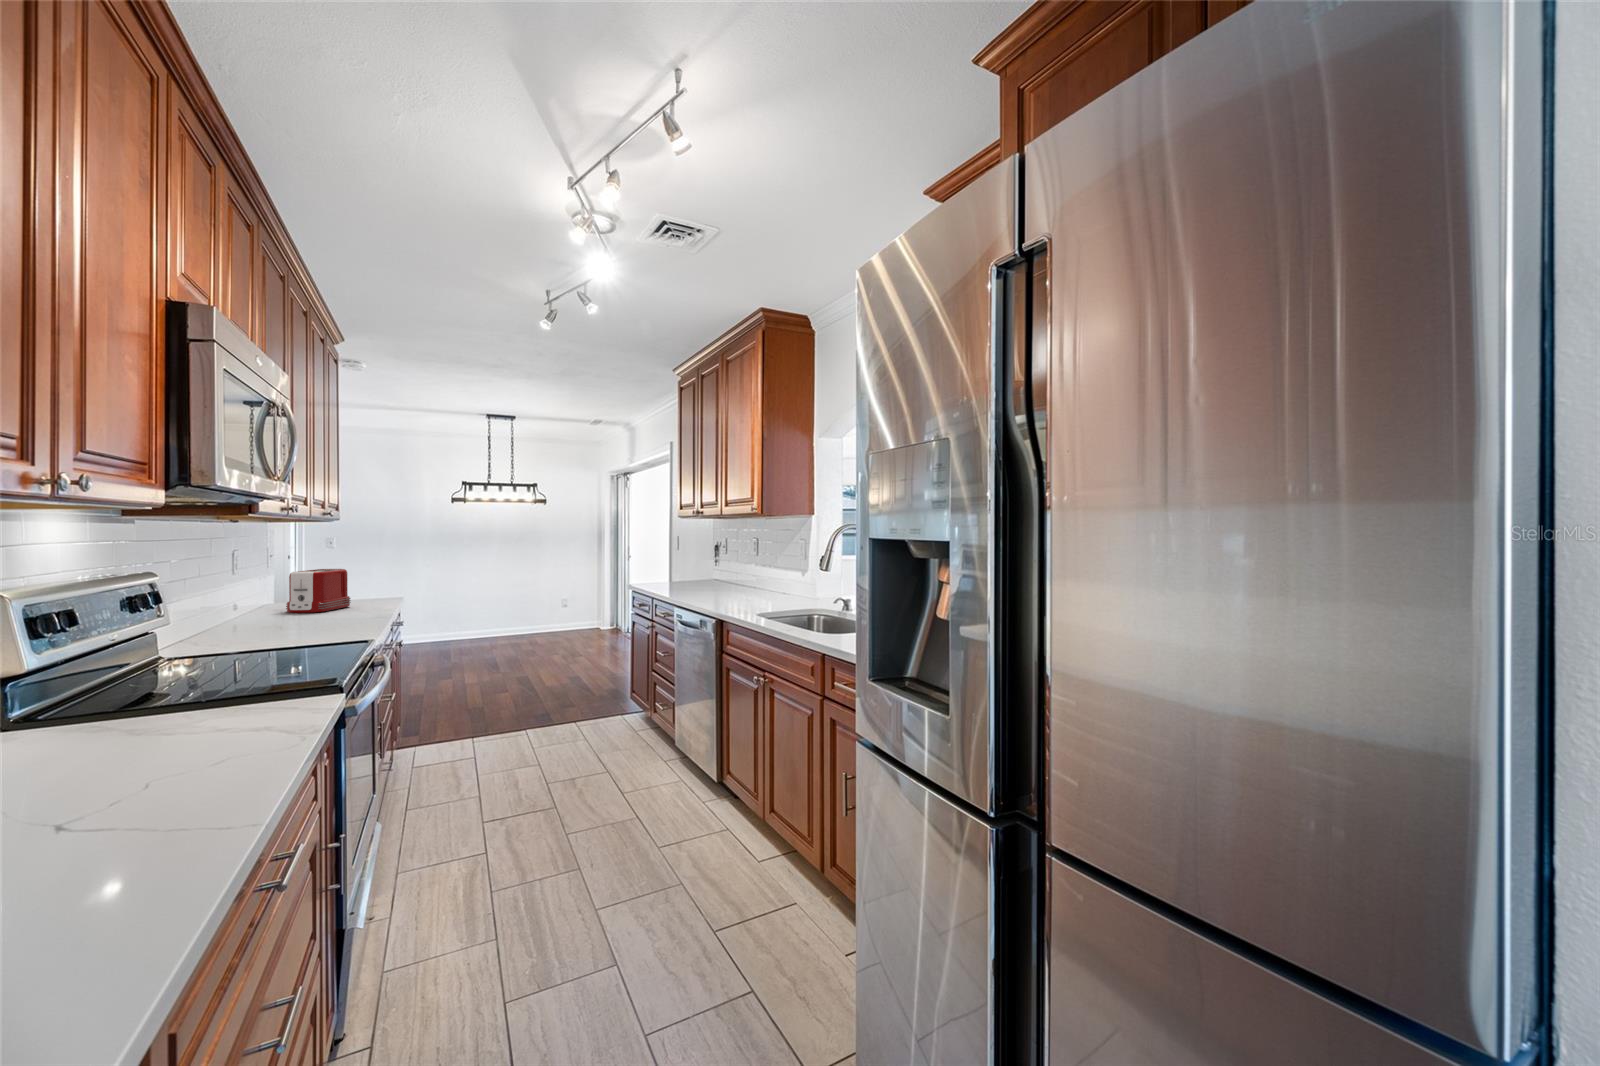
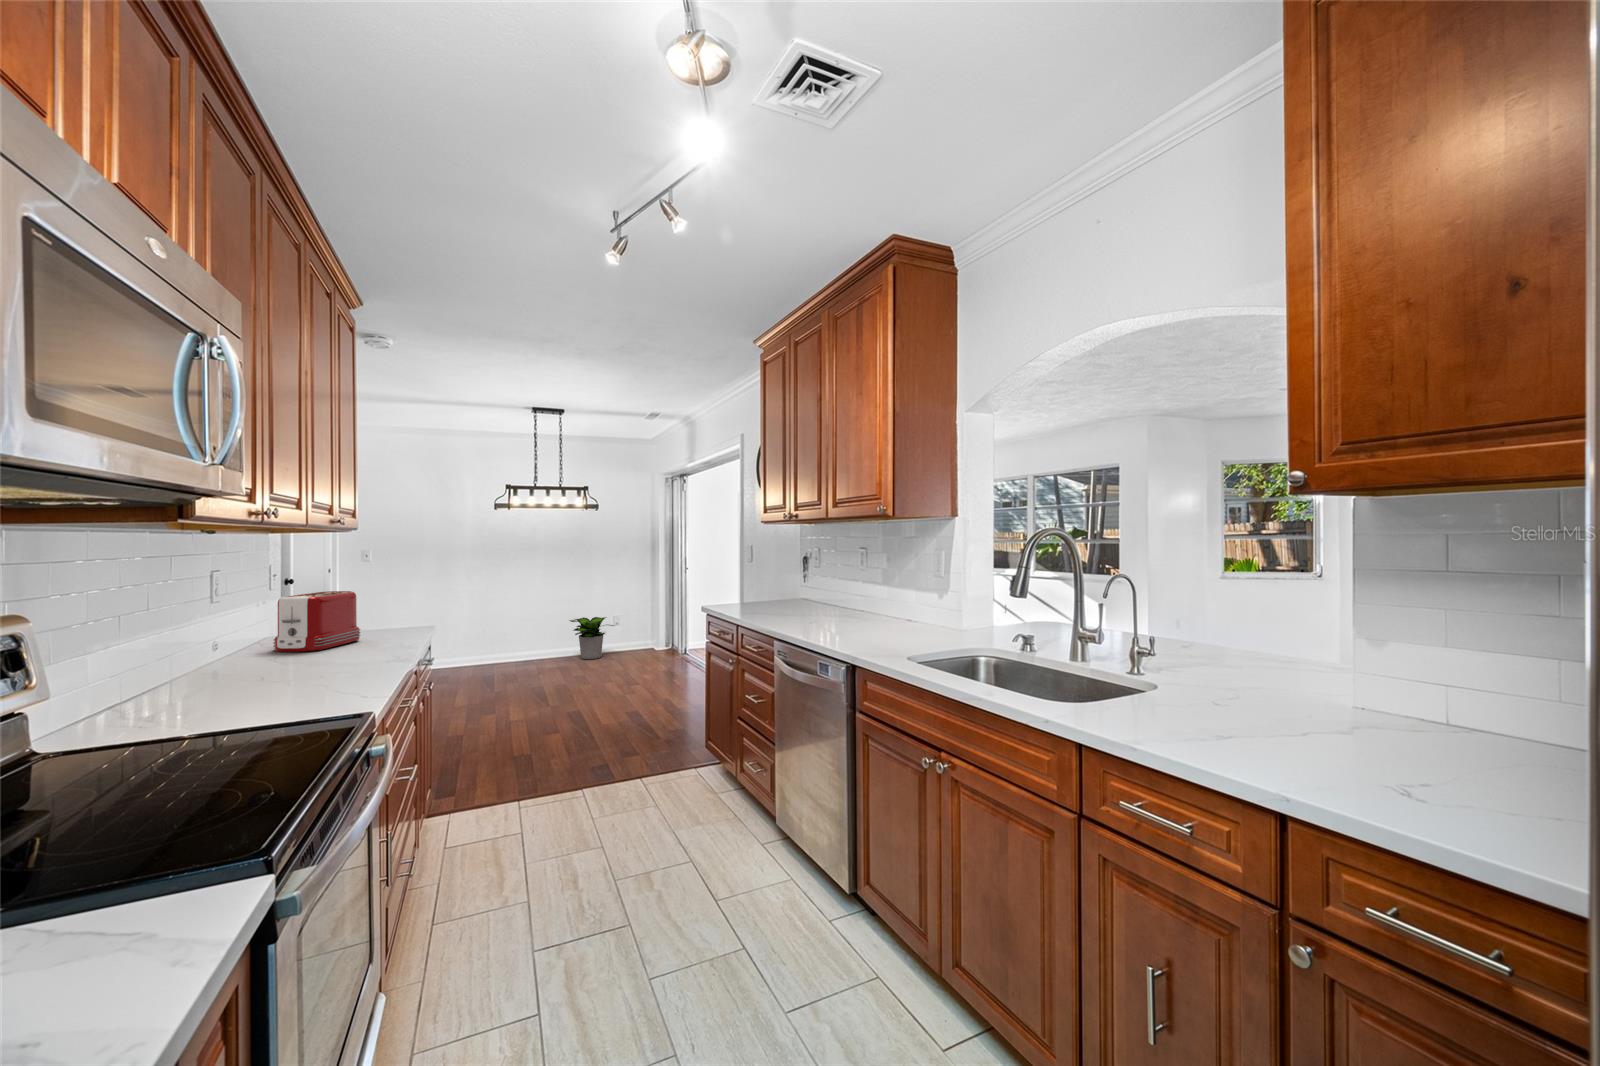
potted plant: none [519,600,562,638] -> present [570,617,614,659]

